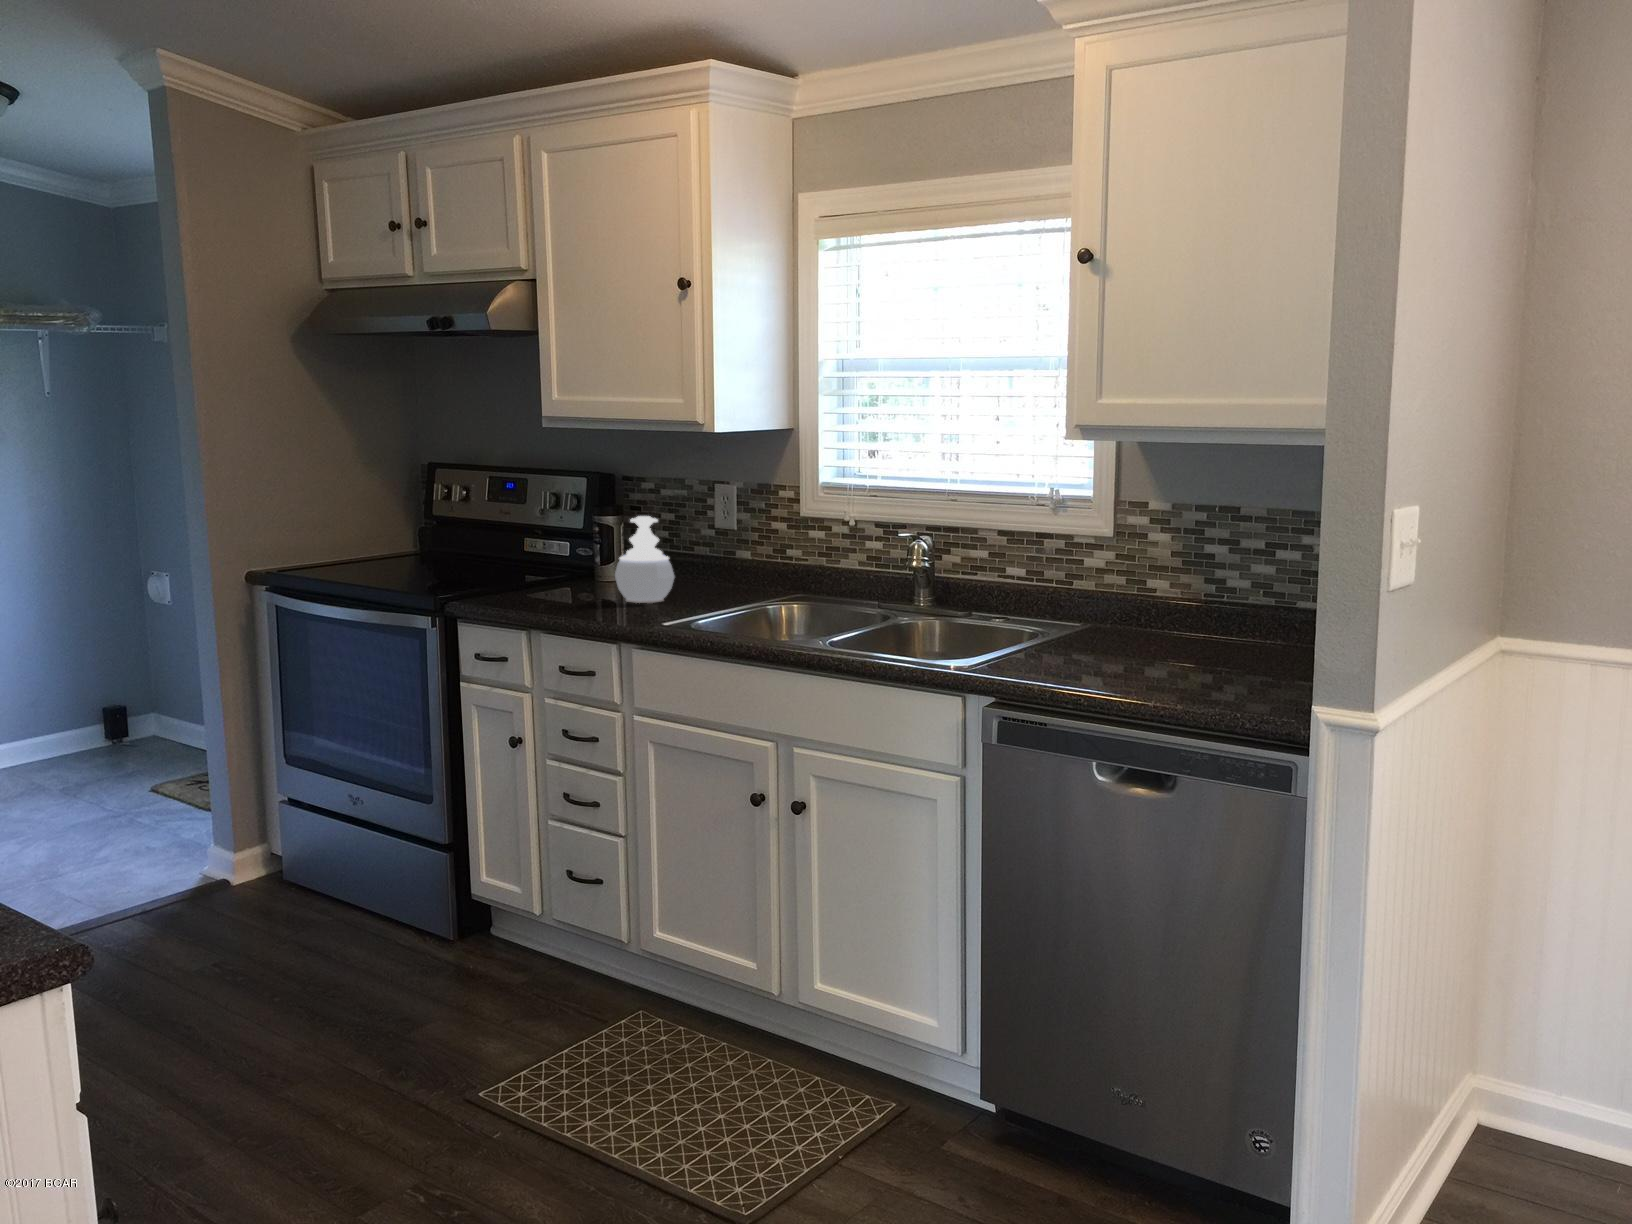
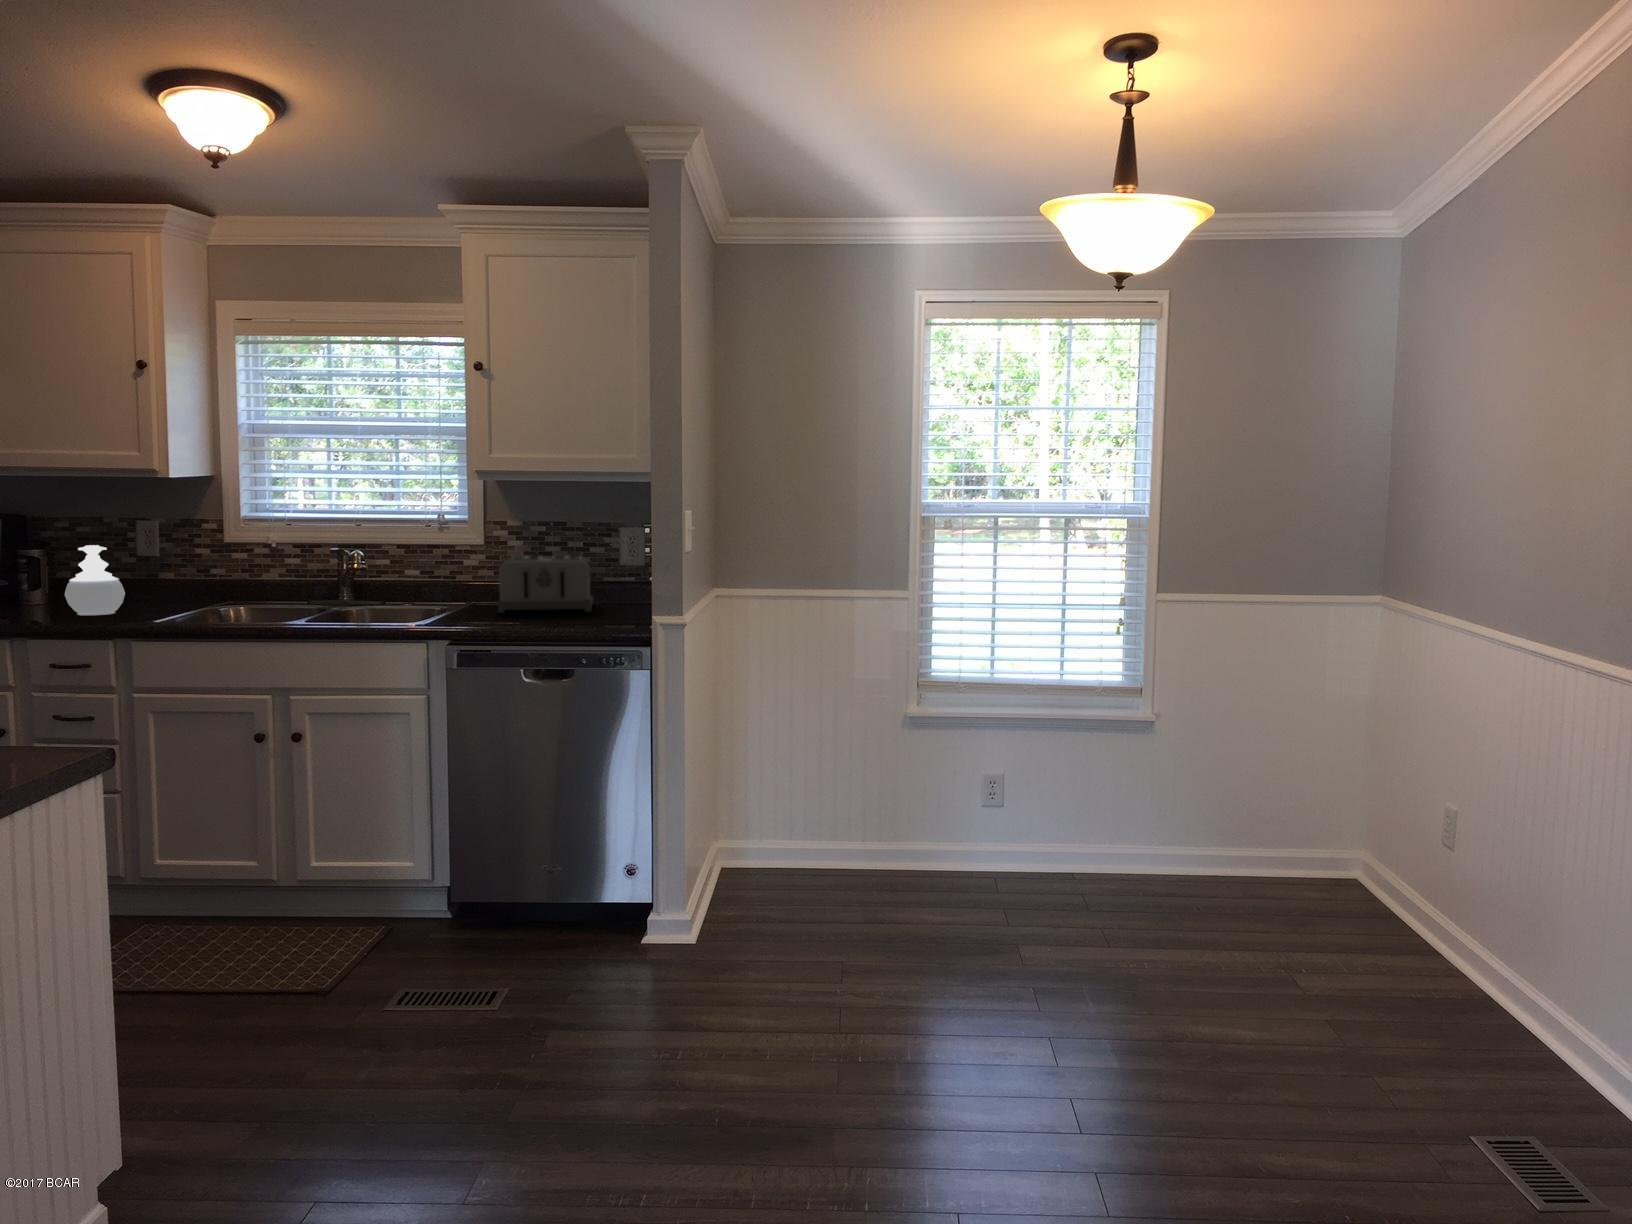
toaster: none [1111,555,1283,661] -> present [498,556,593,613]

